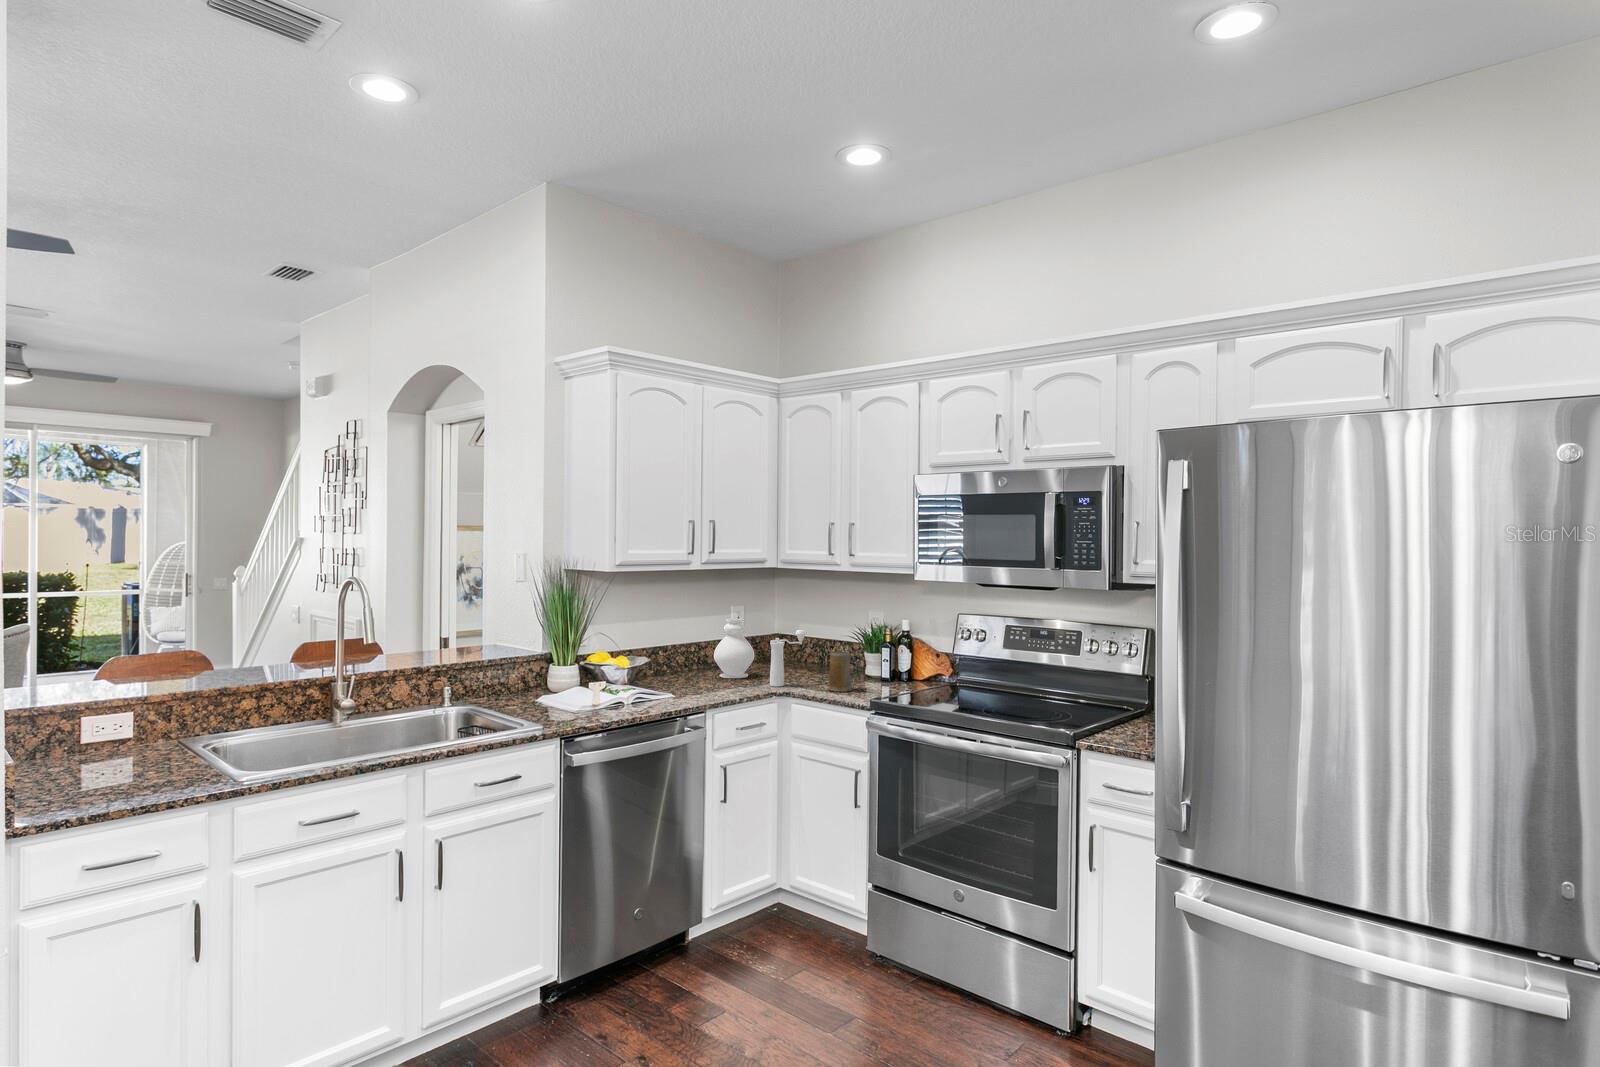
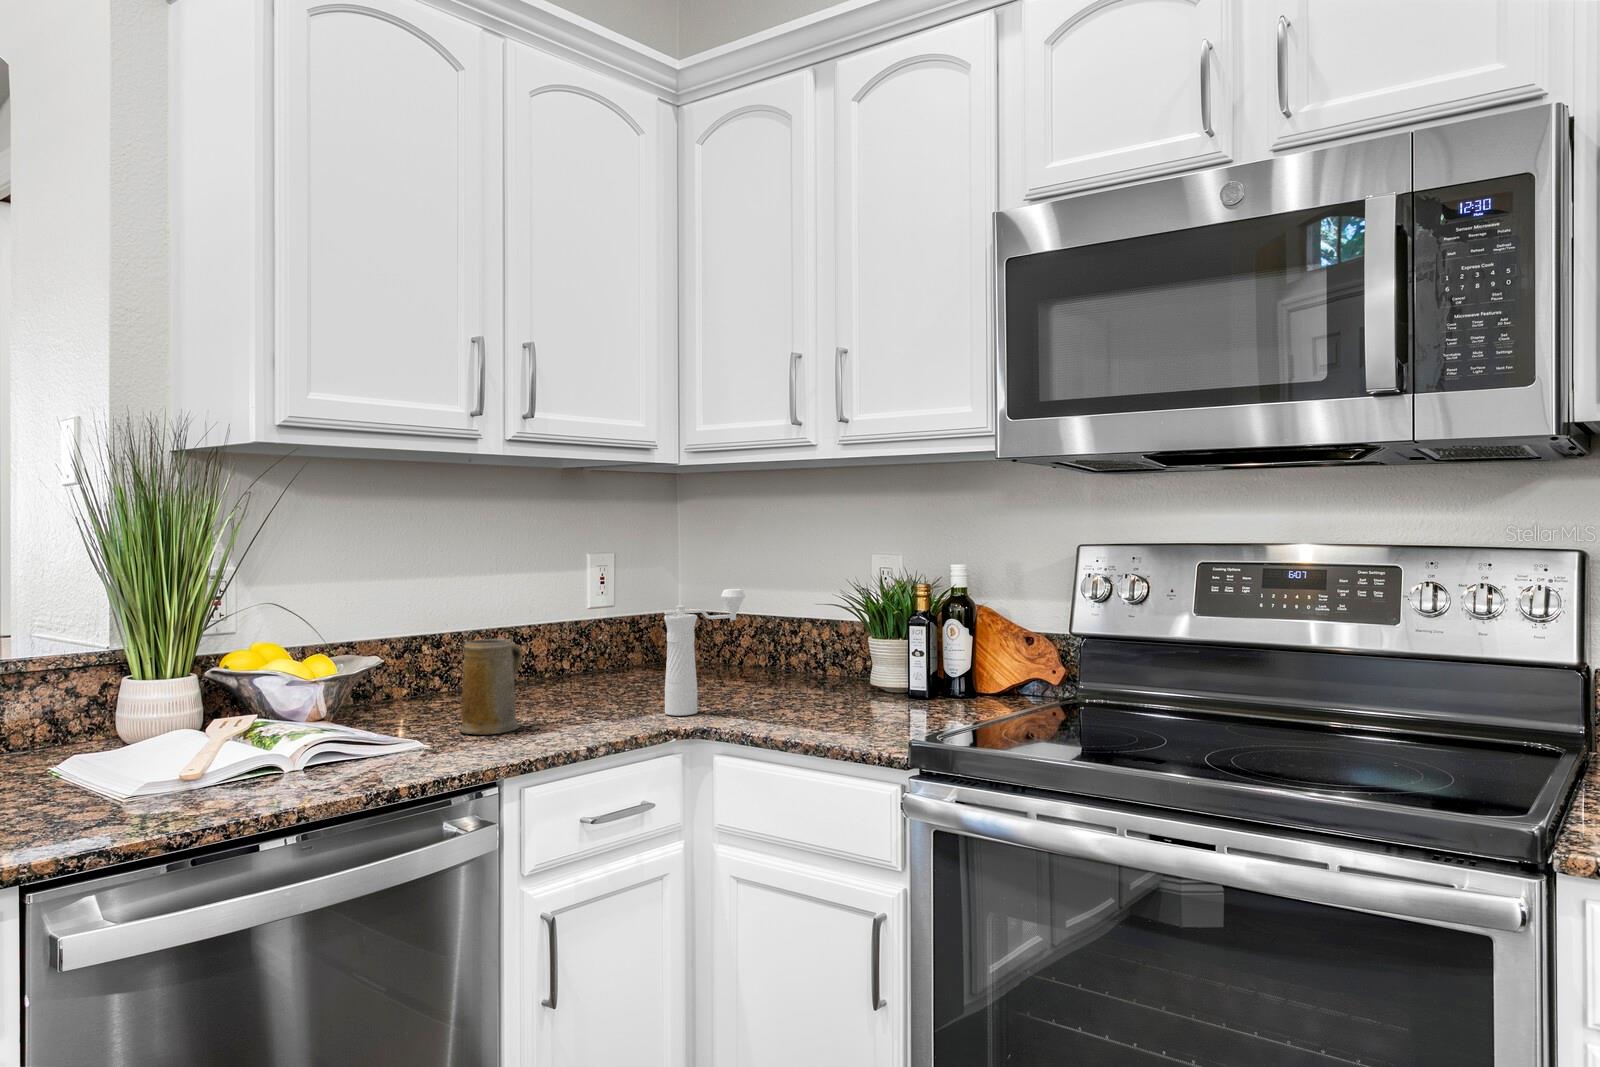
decorative vase: present [714,618,754,678] -> none [543,572,632,700]
mug: present [828,651,852,692] -> present [459,639,522,734]

